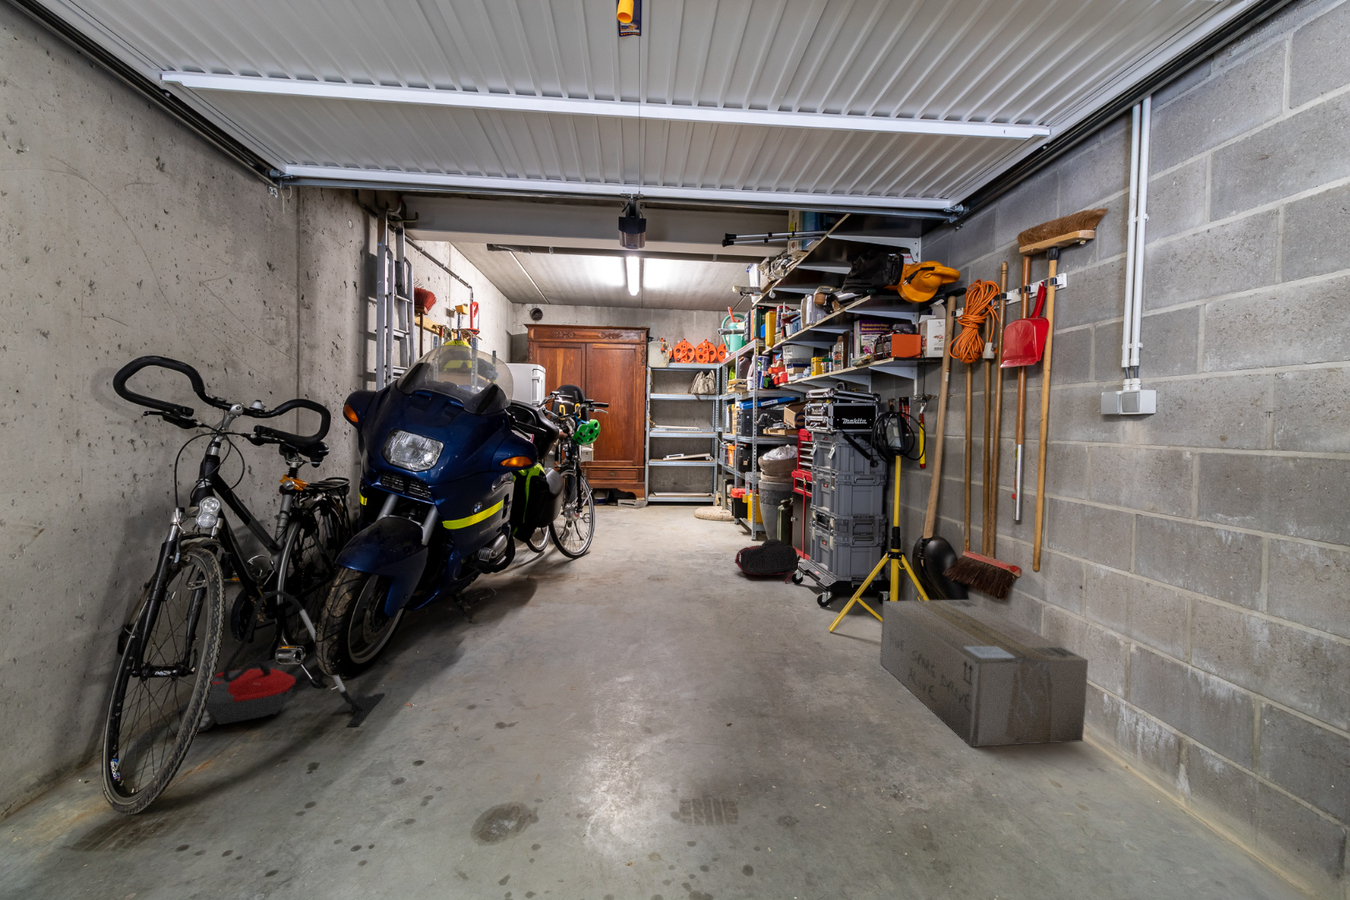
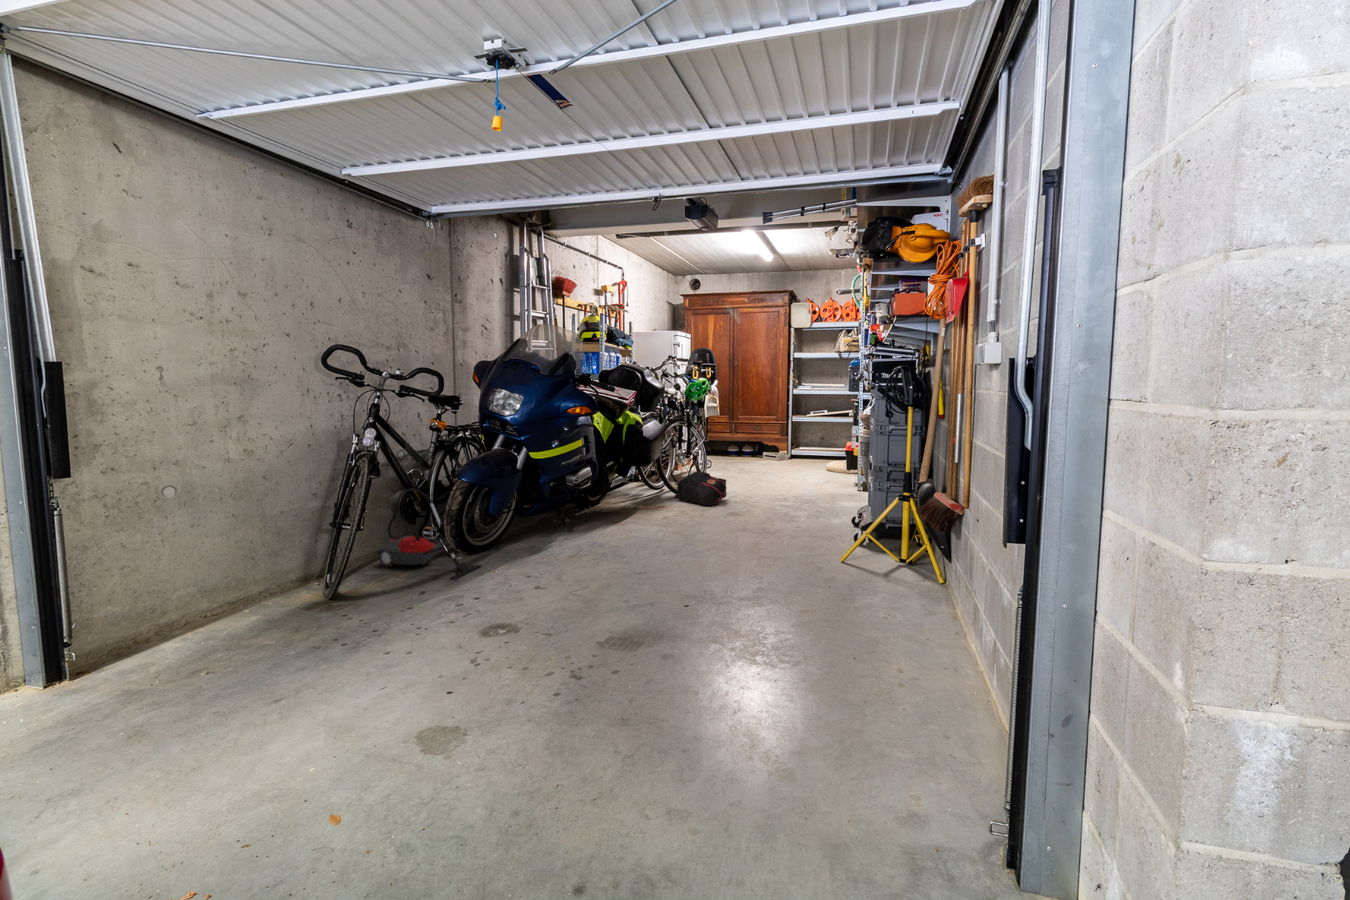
backpack: present [735,539,798,583] -> present [674,471,727,506]
cardboard box: present [880,600,1088,747] -> none [875,558,1052,738]

